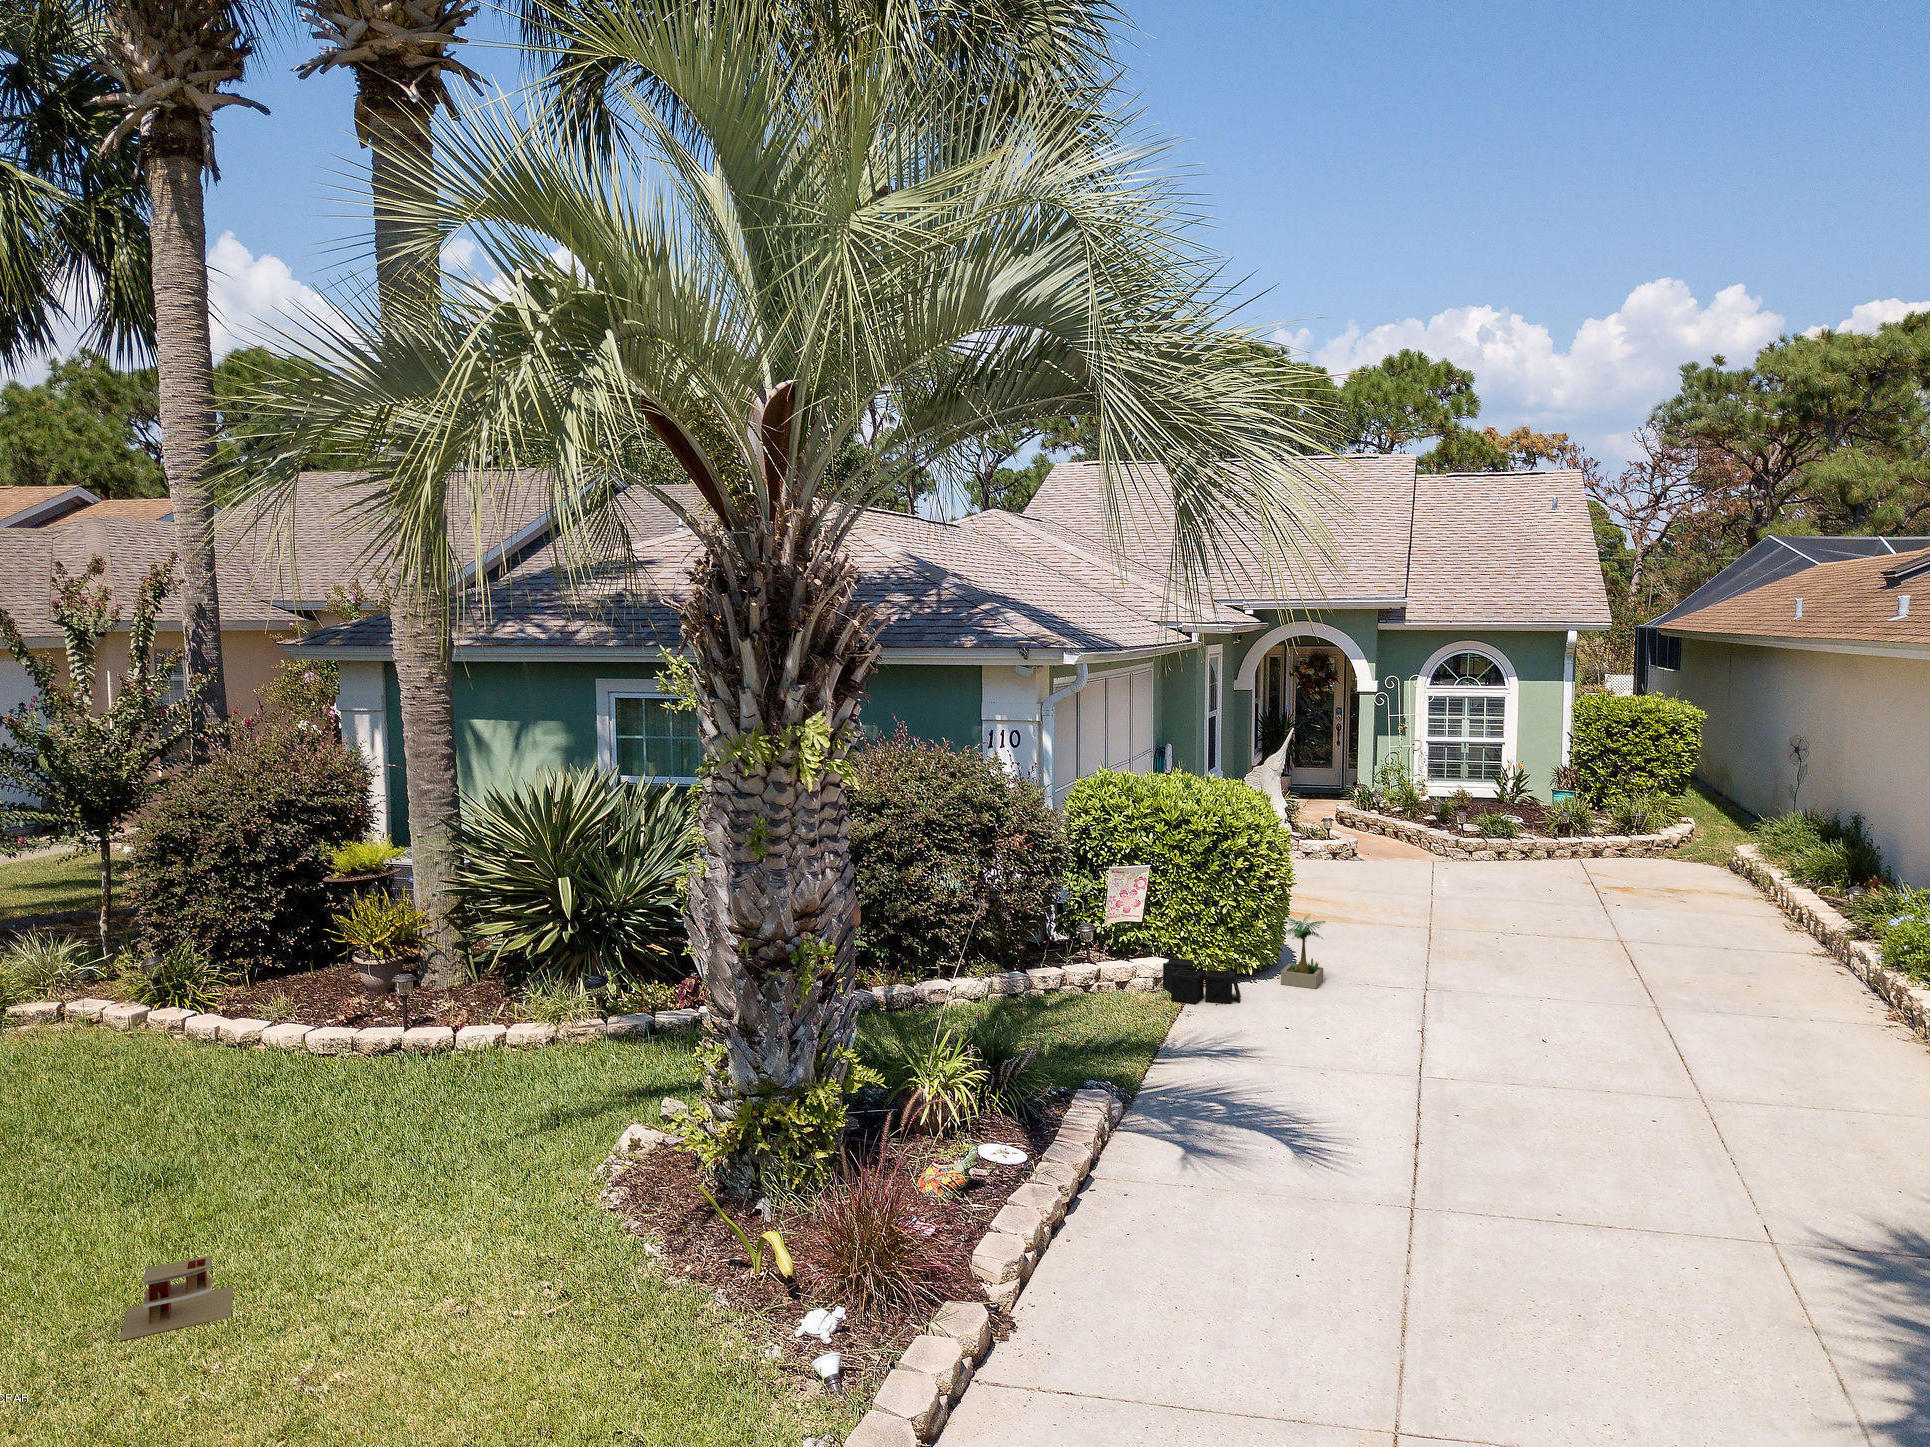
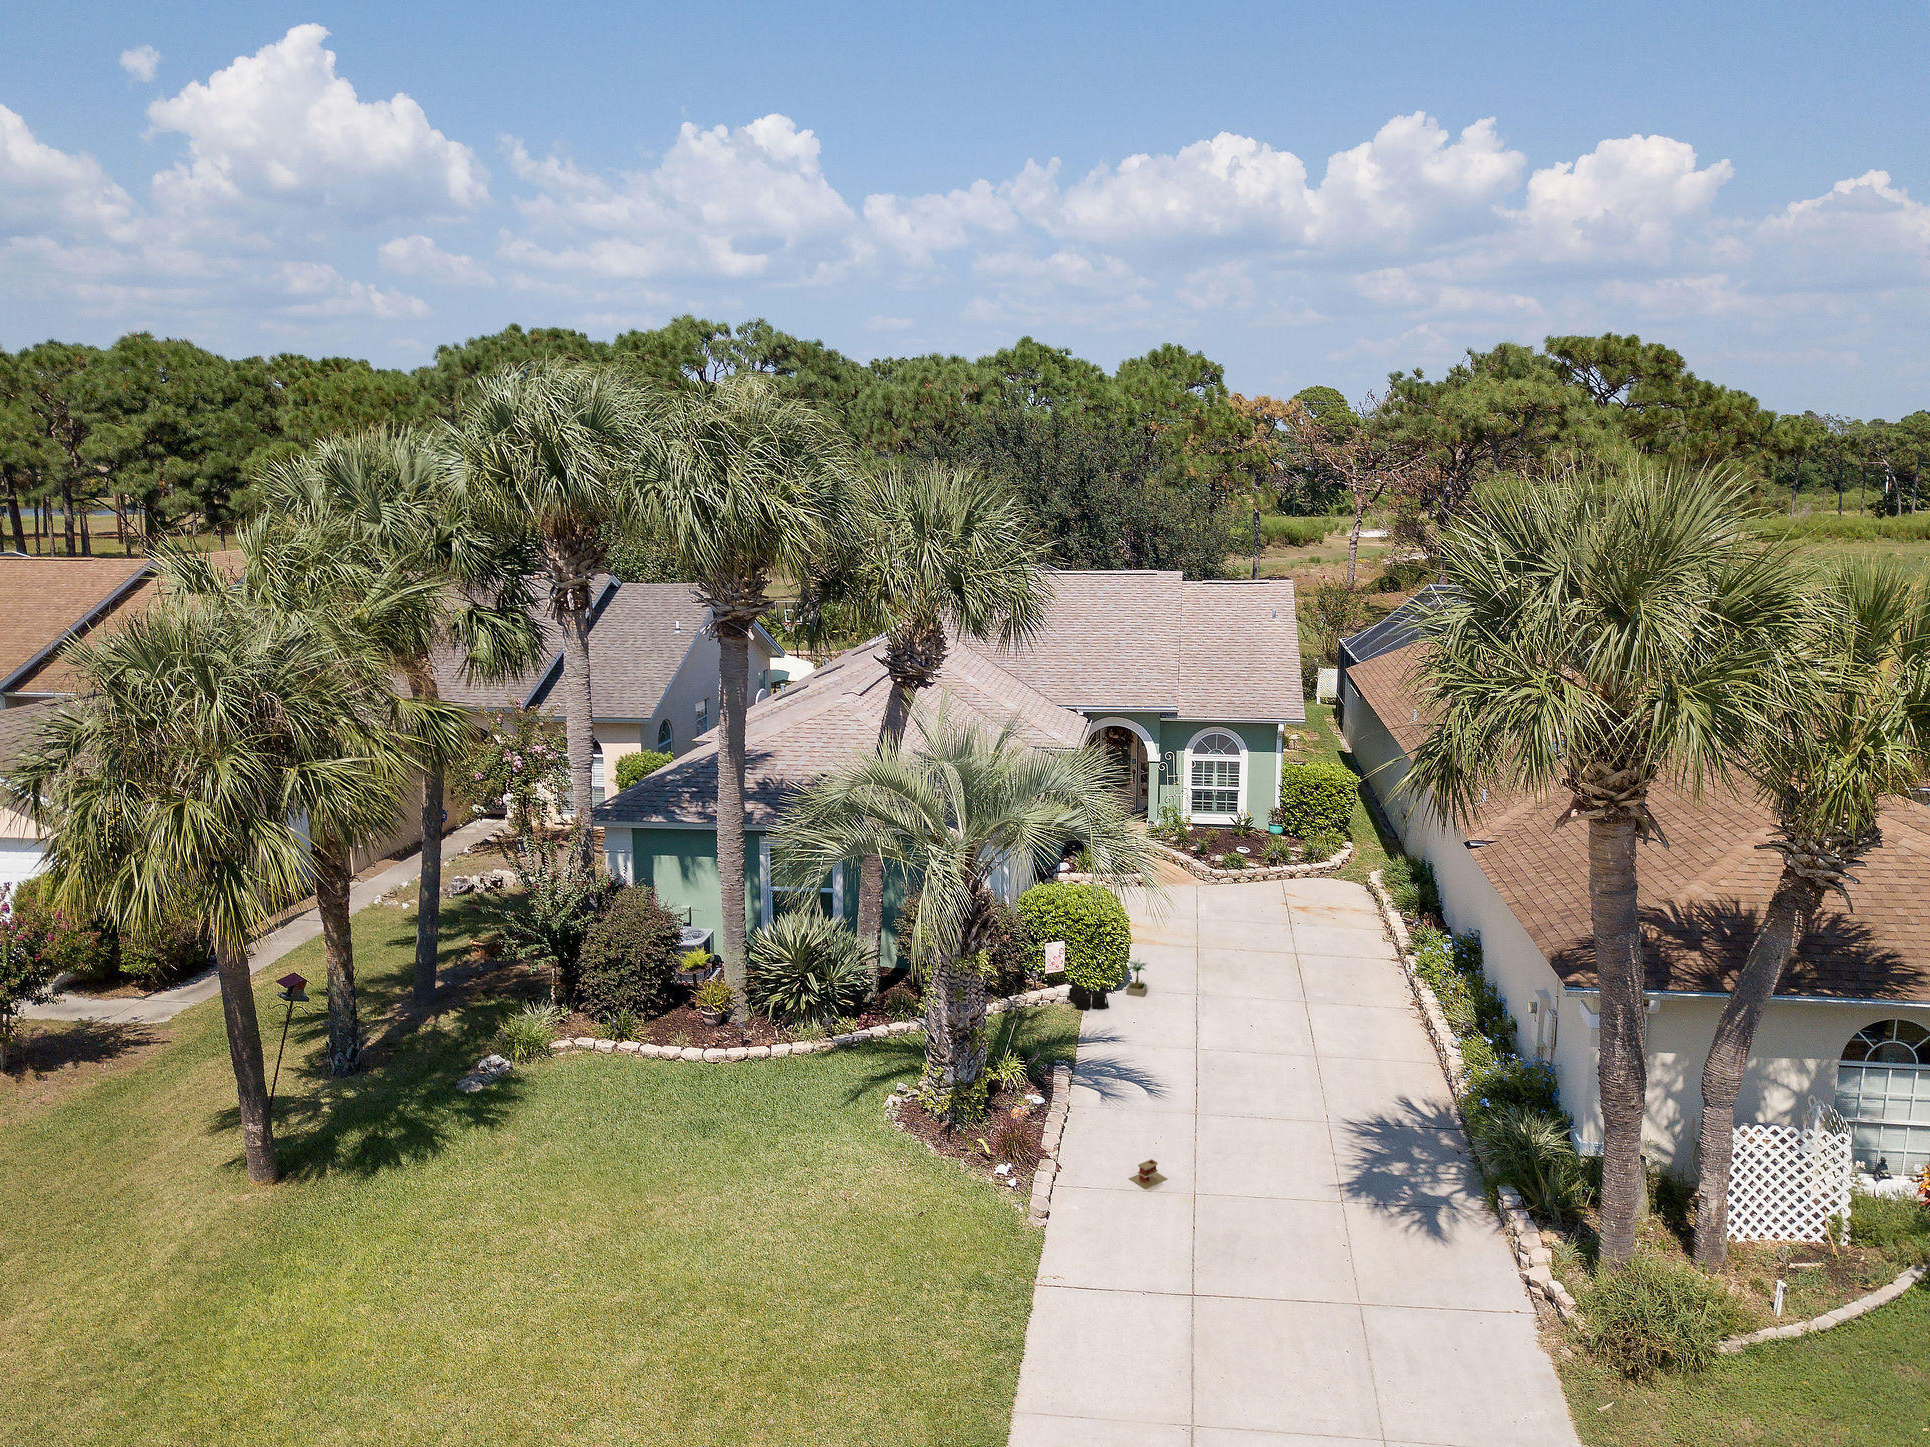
toy house: present [120,1255,234,1340] -> present [1129,1159,1167,1189]

